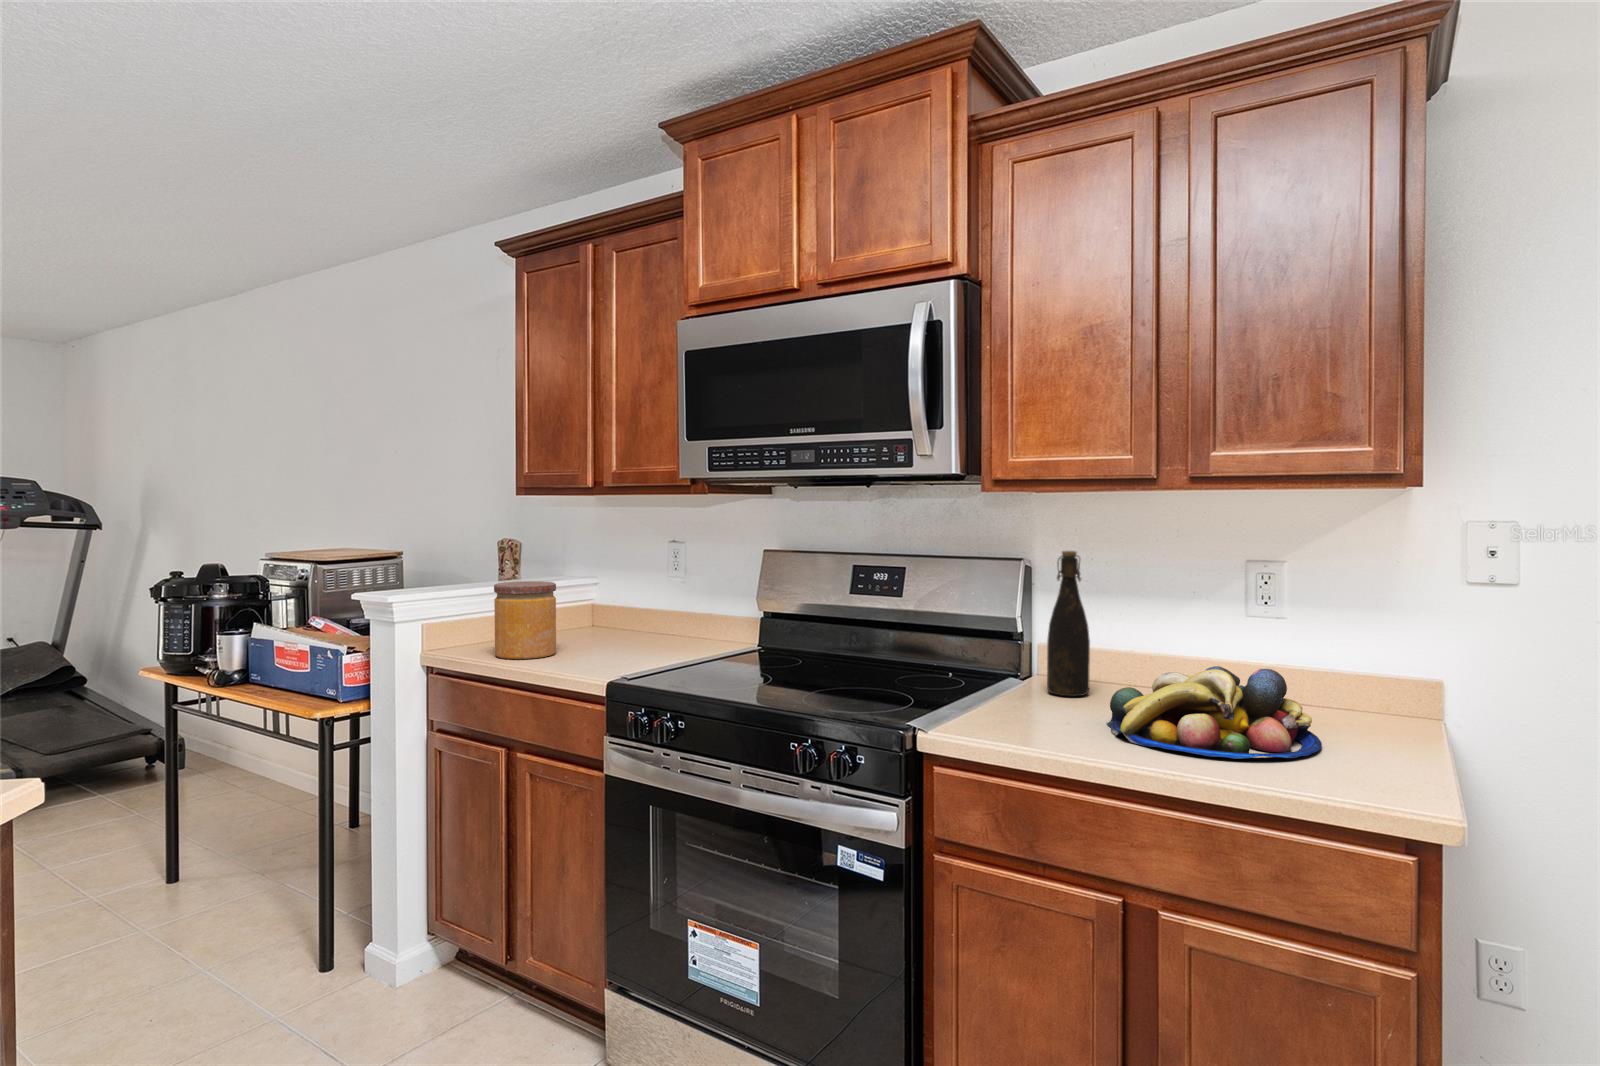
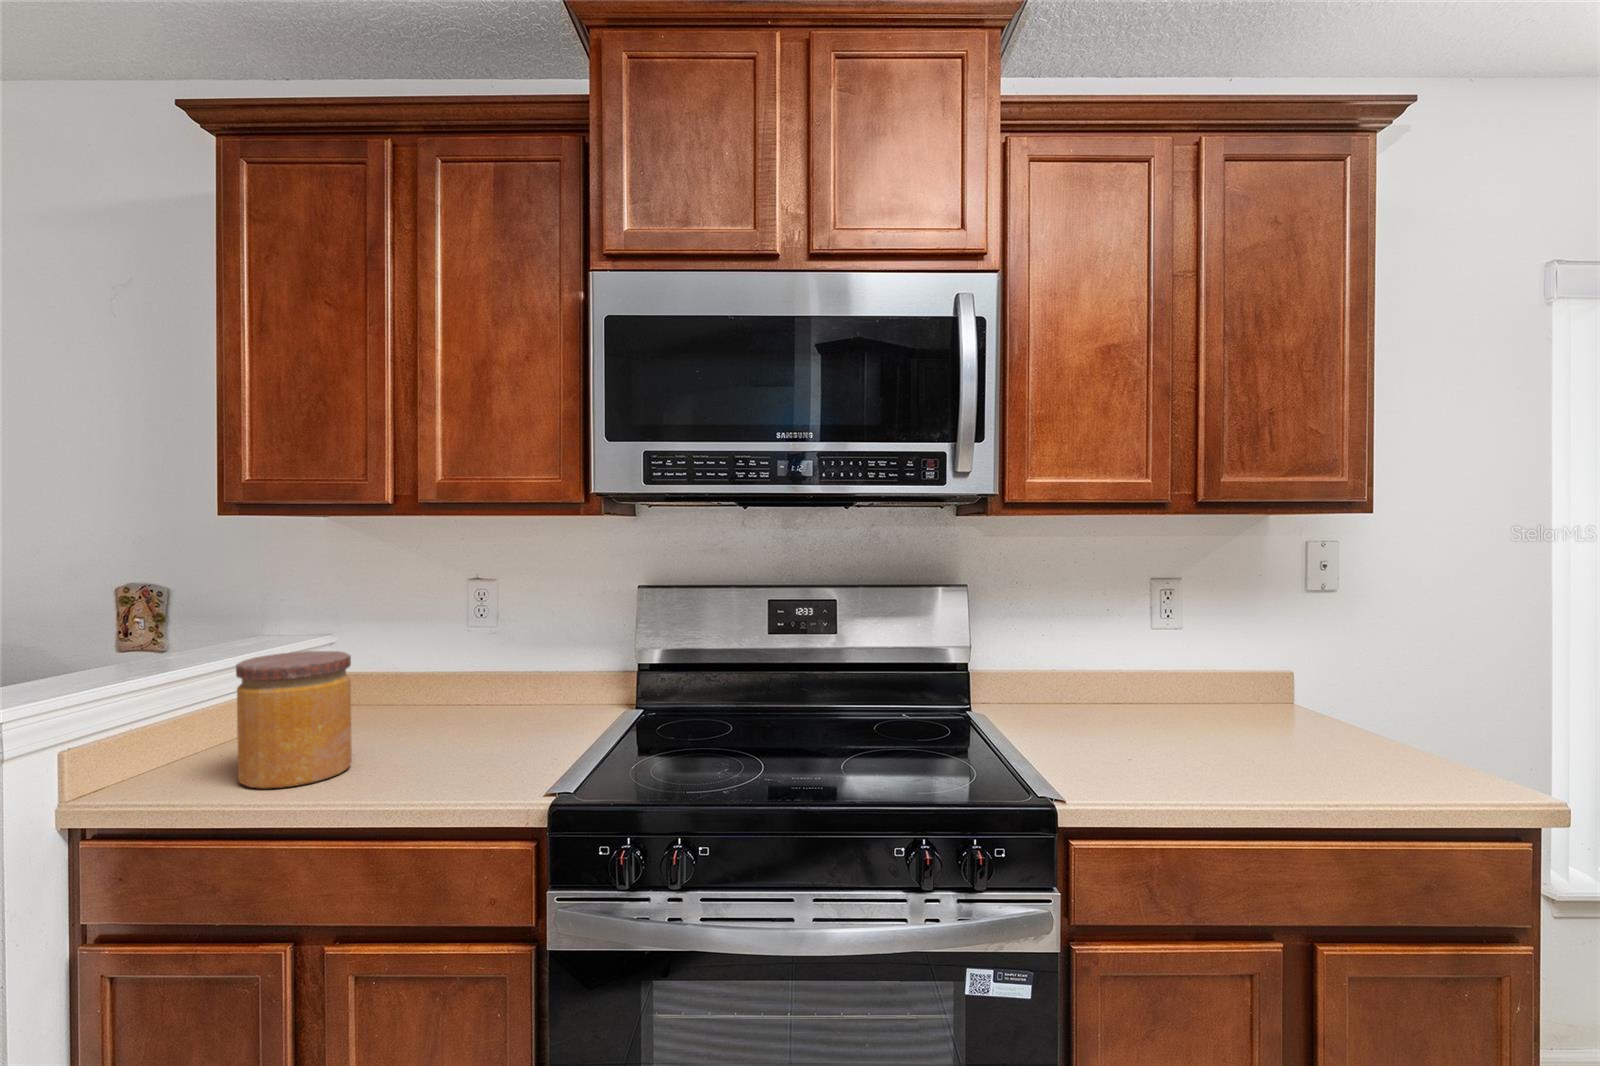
bottle: present [1047,551,1090,696] -> none [1025,572,1068,721]
fruit bowl: present [1107,666,1322,759] -> none [1156,675,1365,769]

